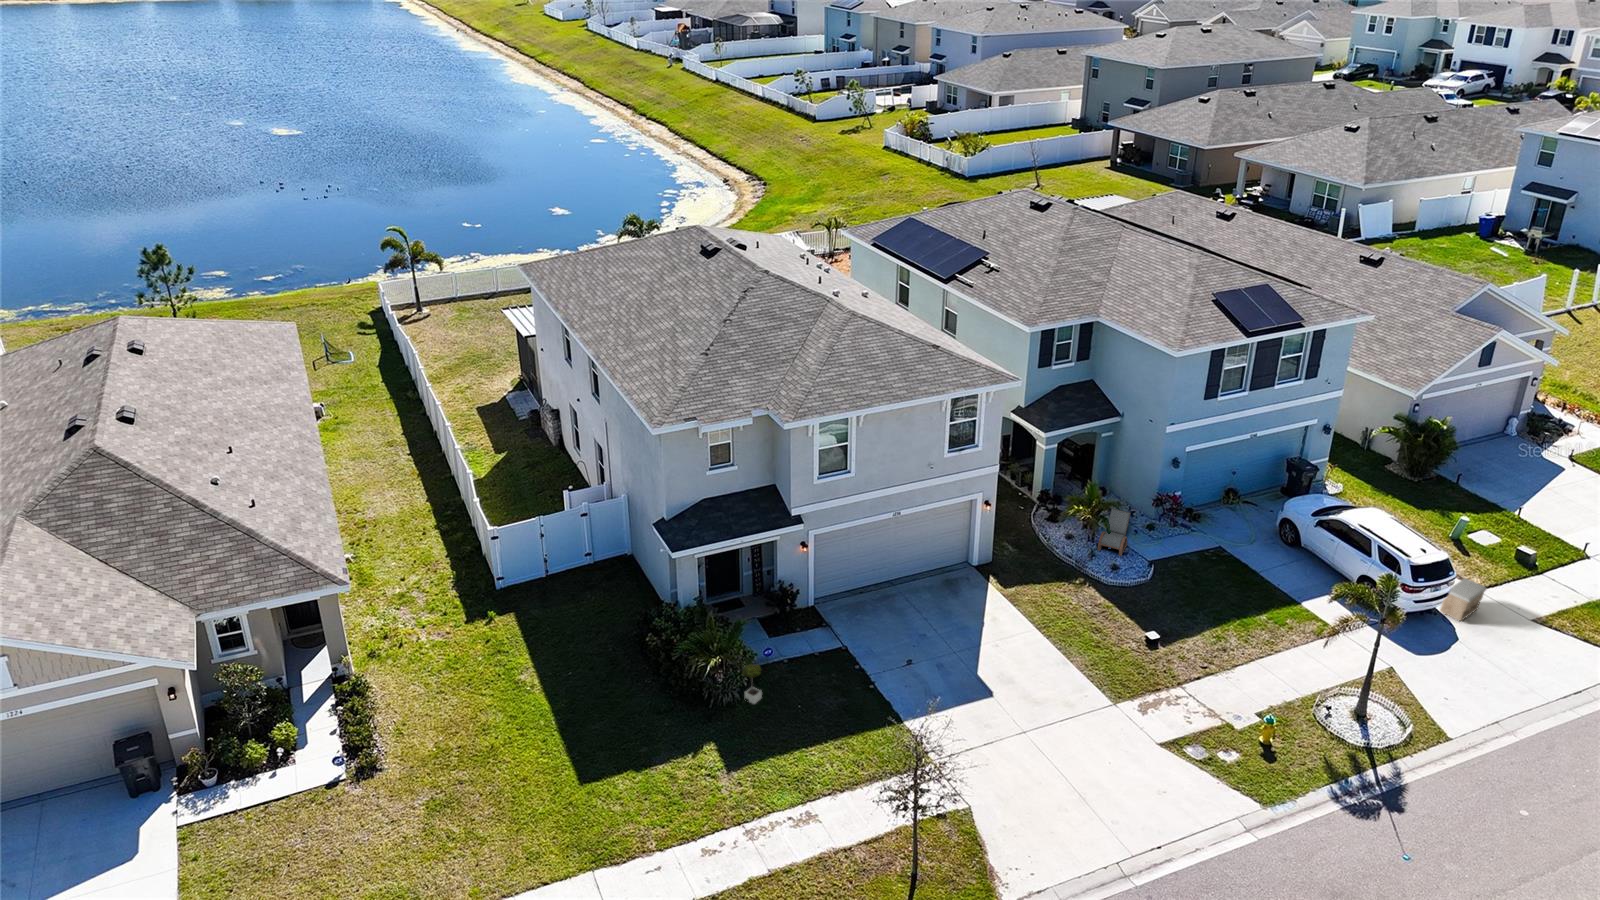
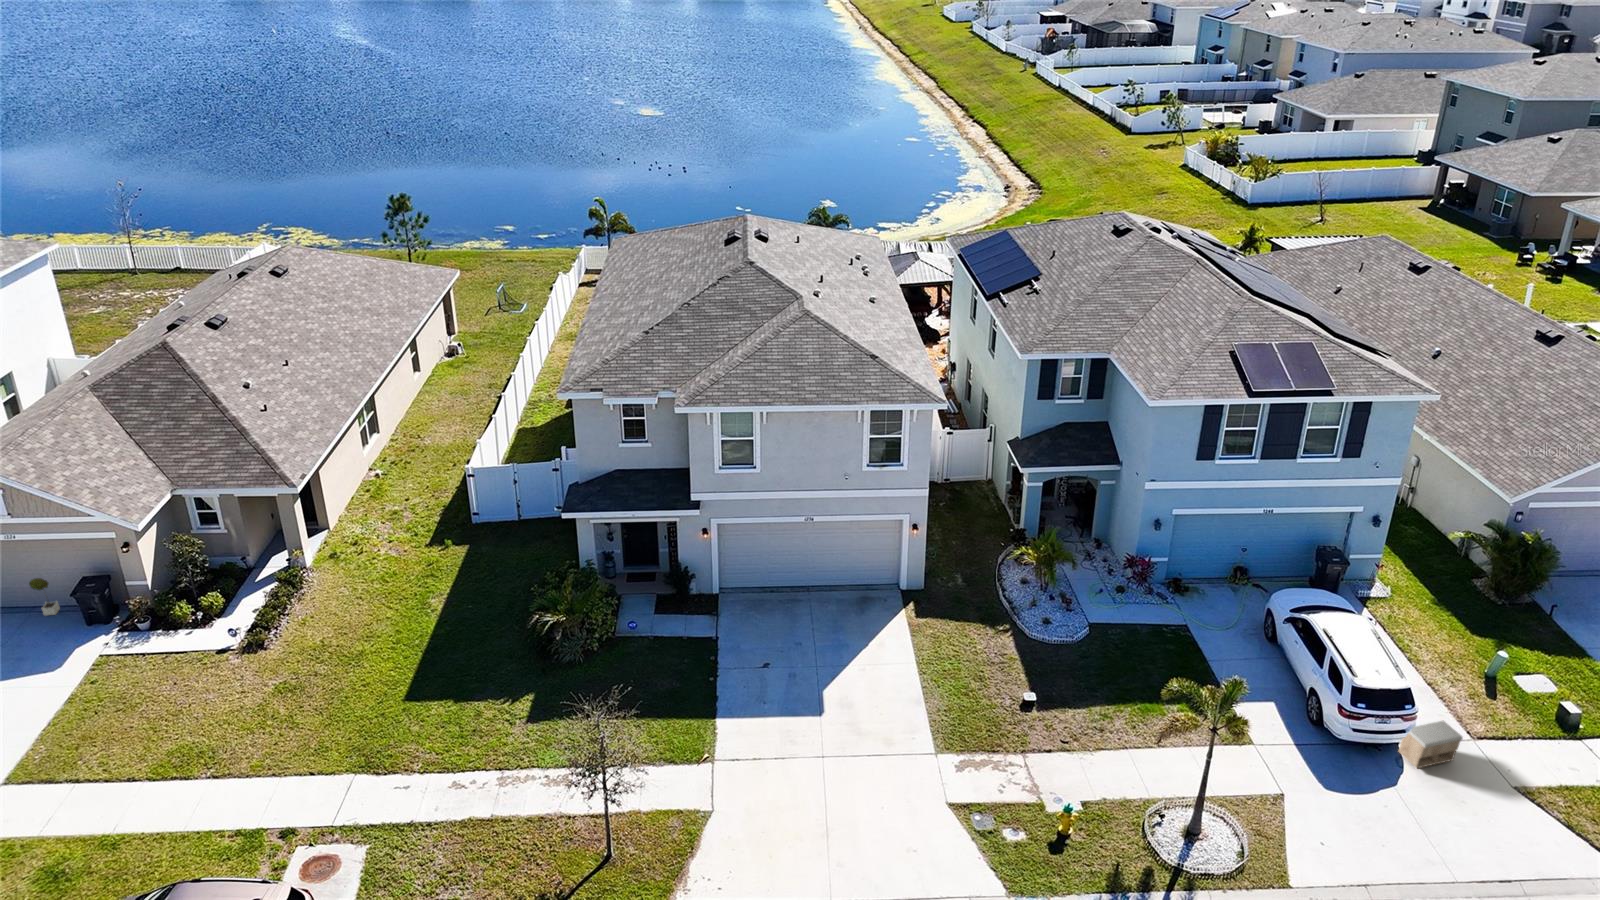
lounge chair: present [1098,509,1131,556] -> none [1046,560,1091,613]
potted tree: present [742,665,762,704] -> present [29,578,60,616]

